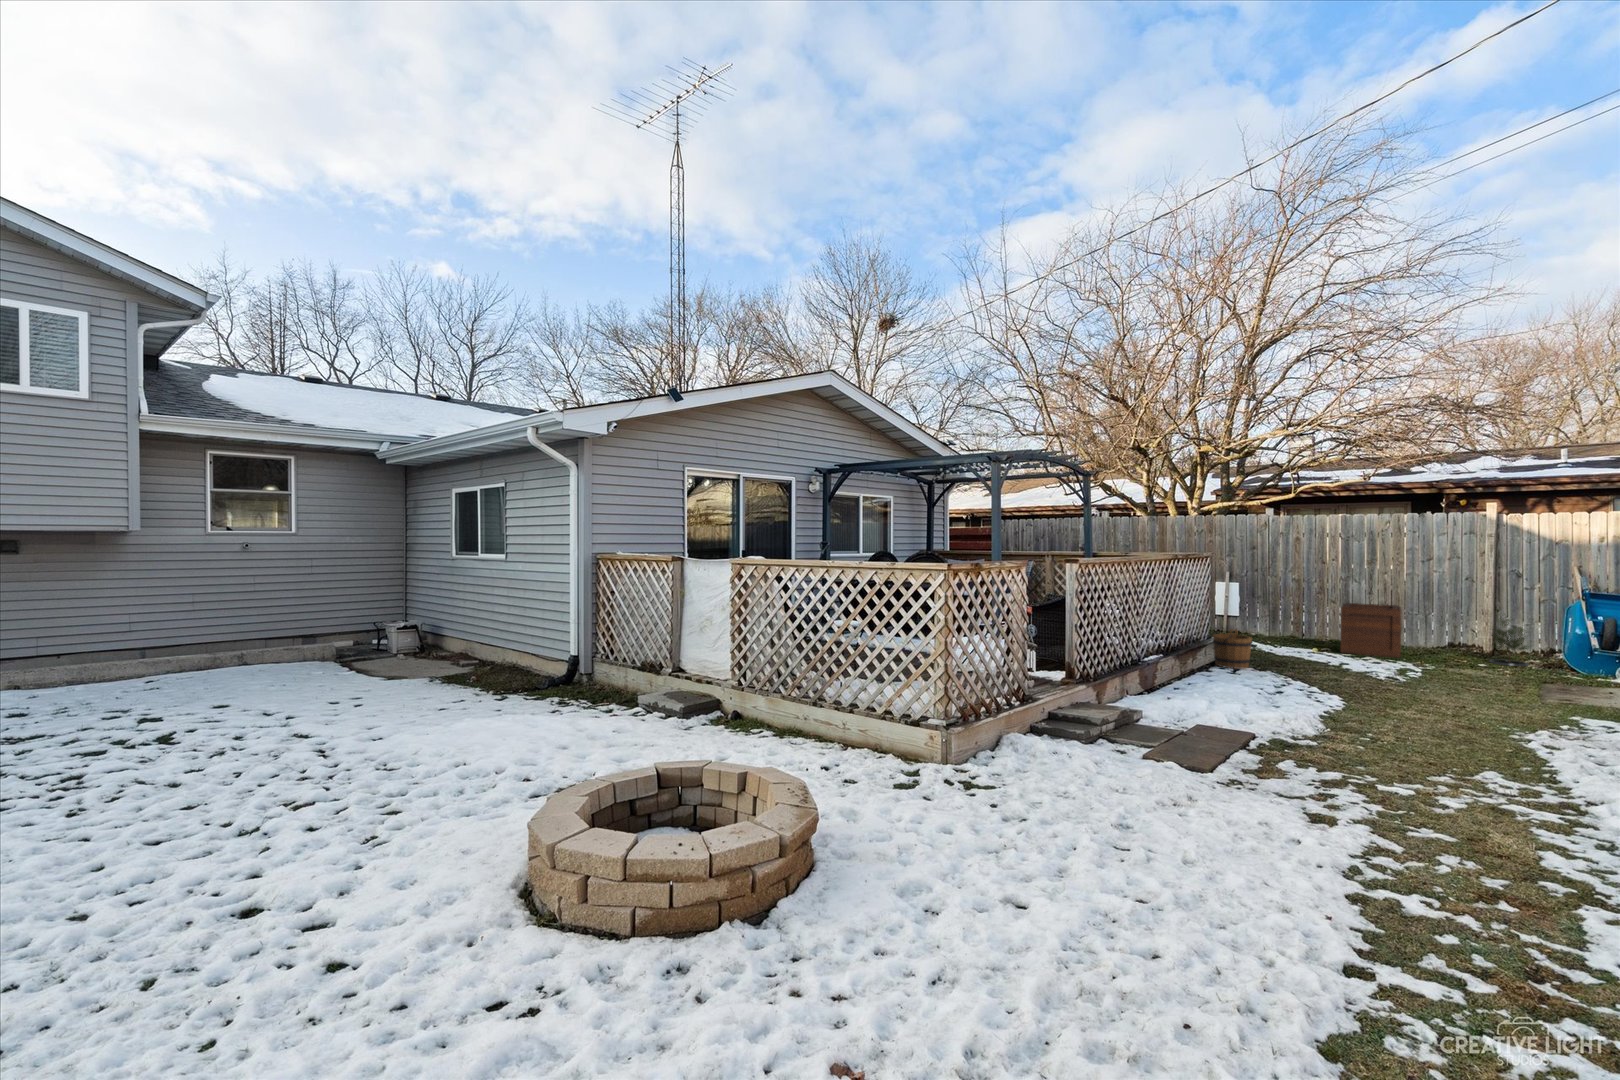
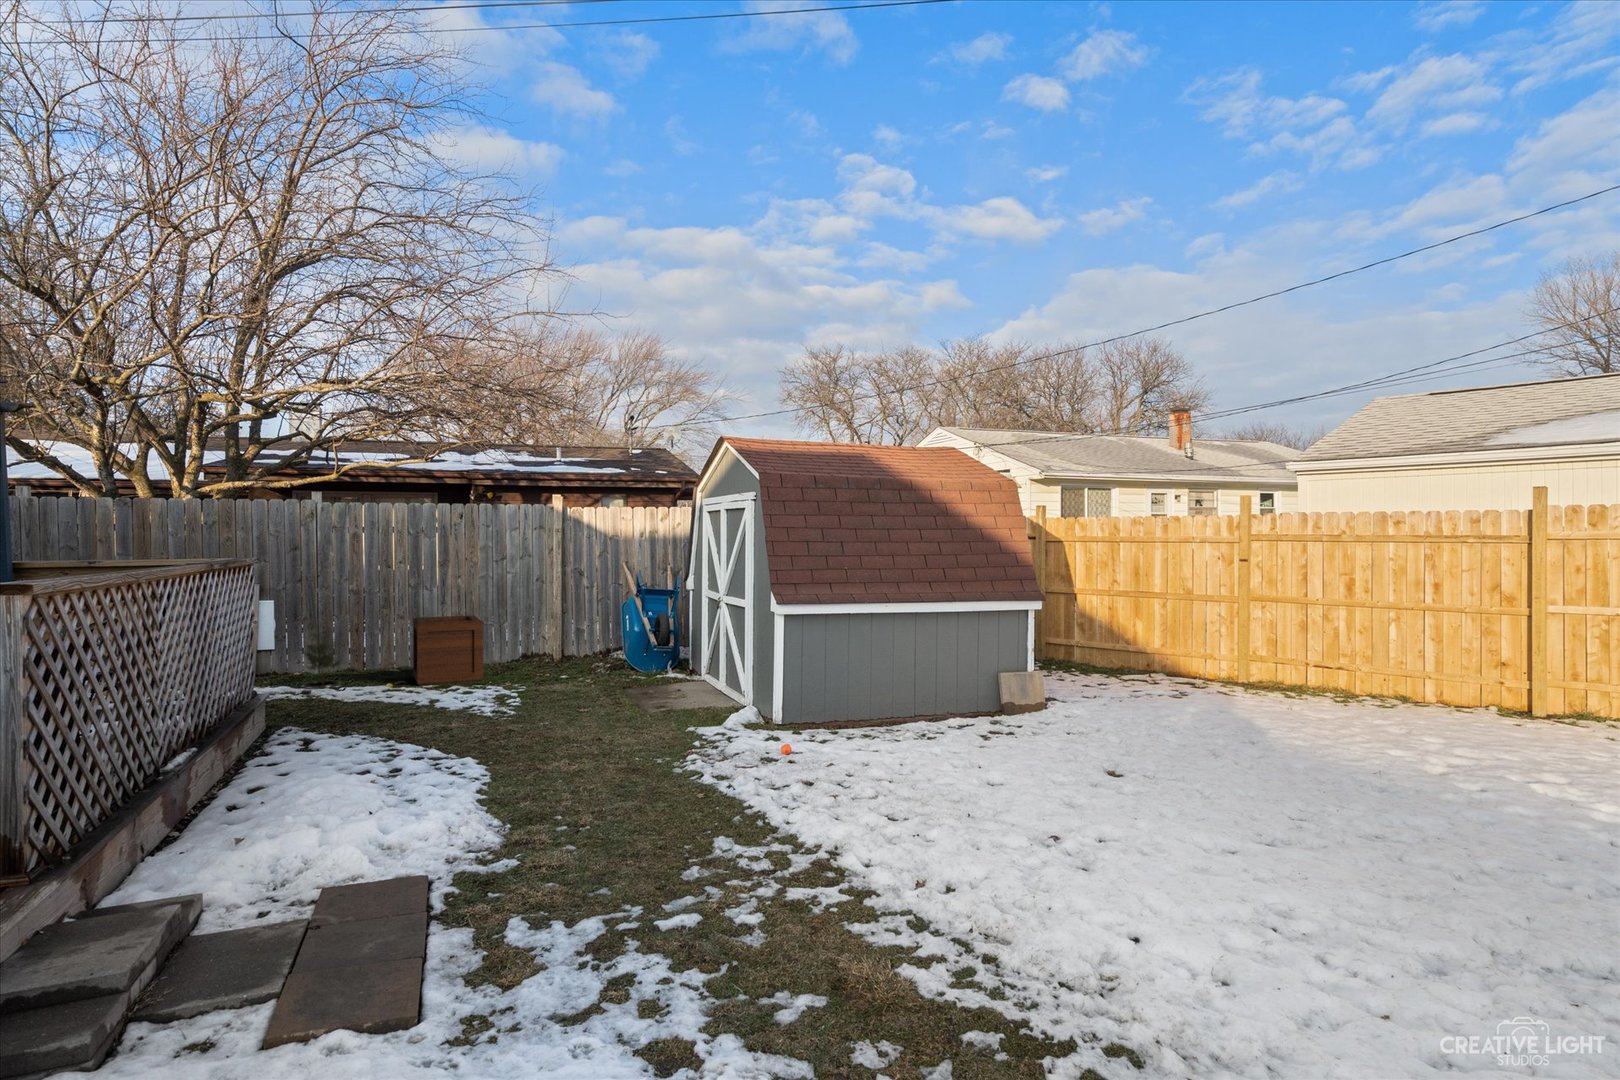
potted tree: present [1490,618,1529,666] -> present [302,626,342,689]
bucket: present [1212,629,1252,669] -> none [263,677,326,742]

